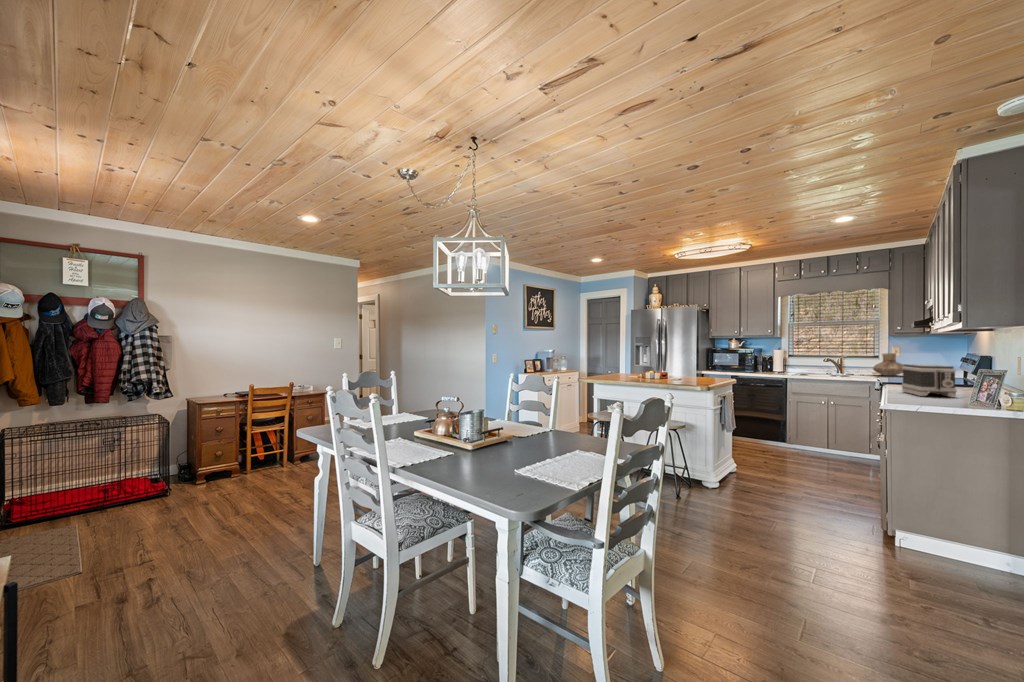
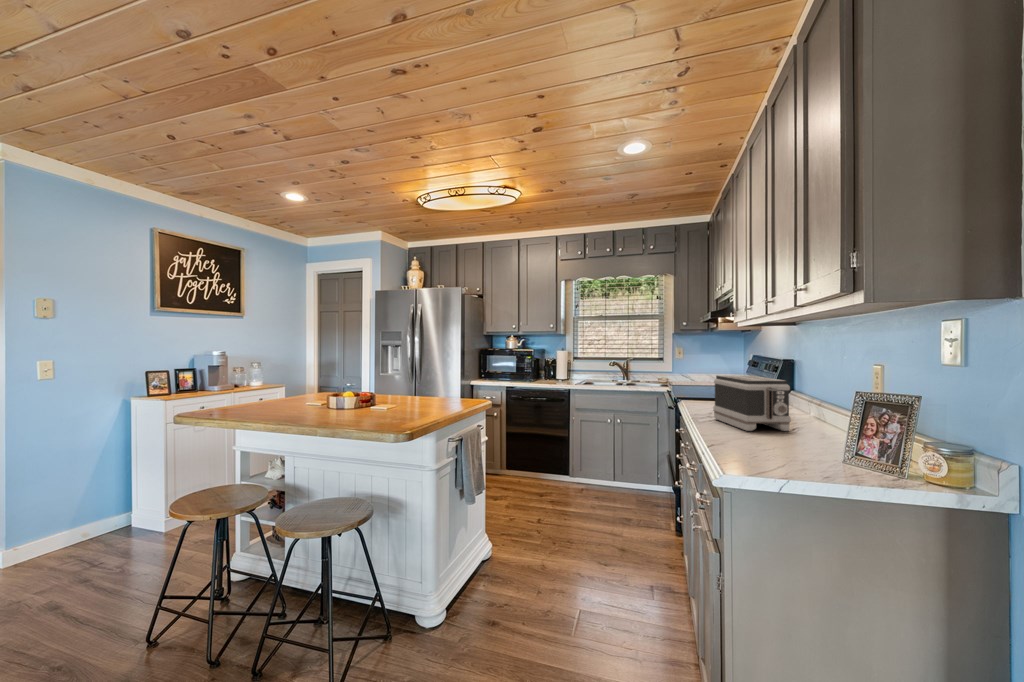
vase: present [873,353,904,376] -> none [659,355,692,383]

